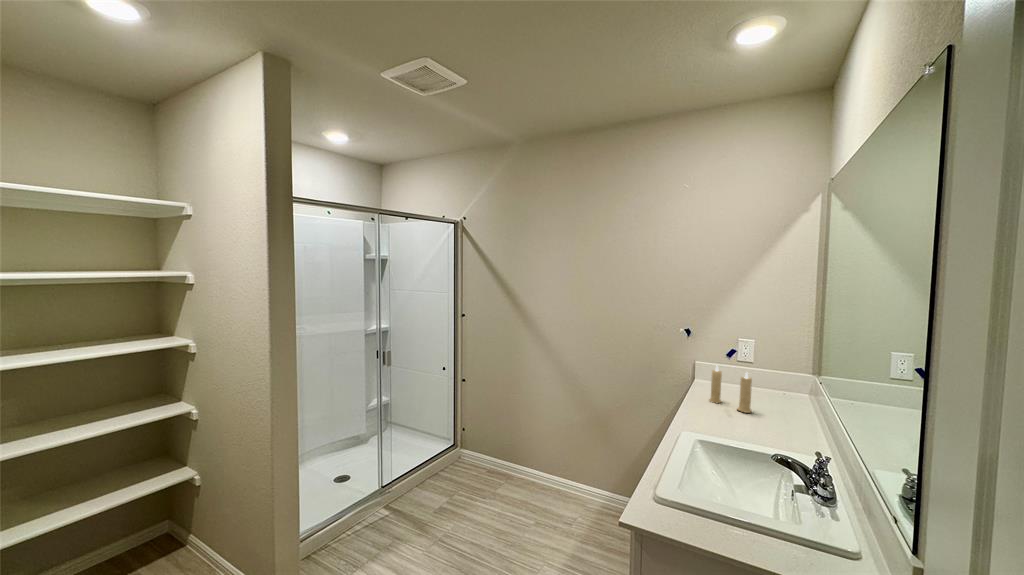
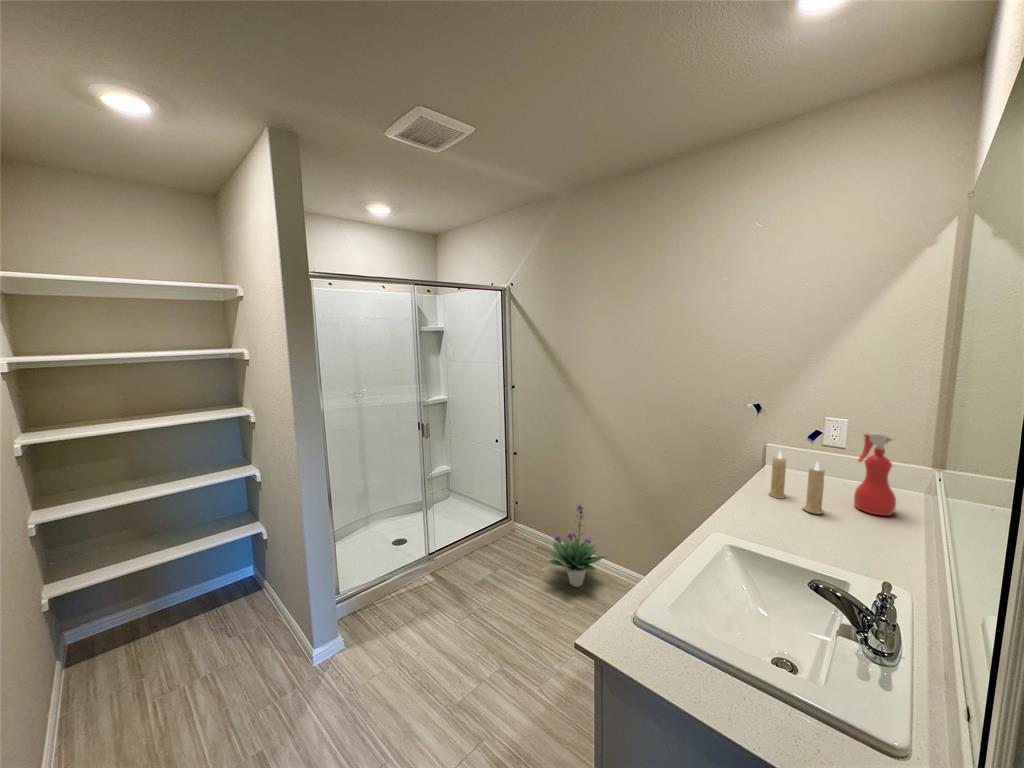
spray bottle: none [768,349,797,411] -> present [854,433,896,516]
potted plant: none [507,423,561,504] -> present [549,503,605,587]

